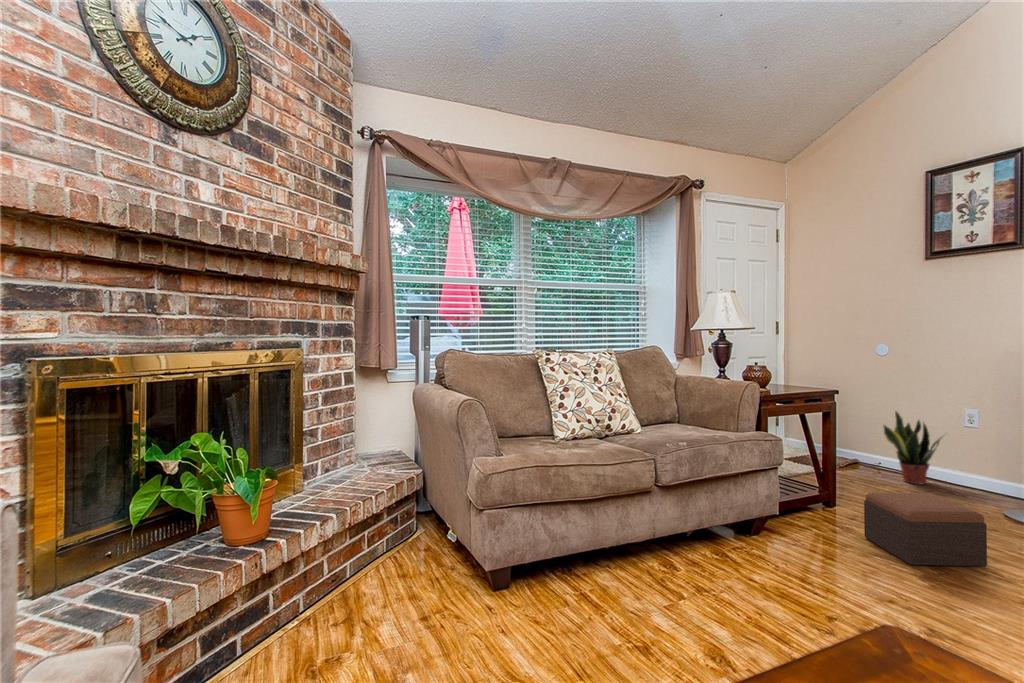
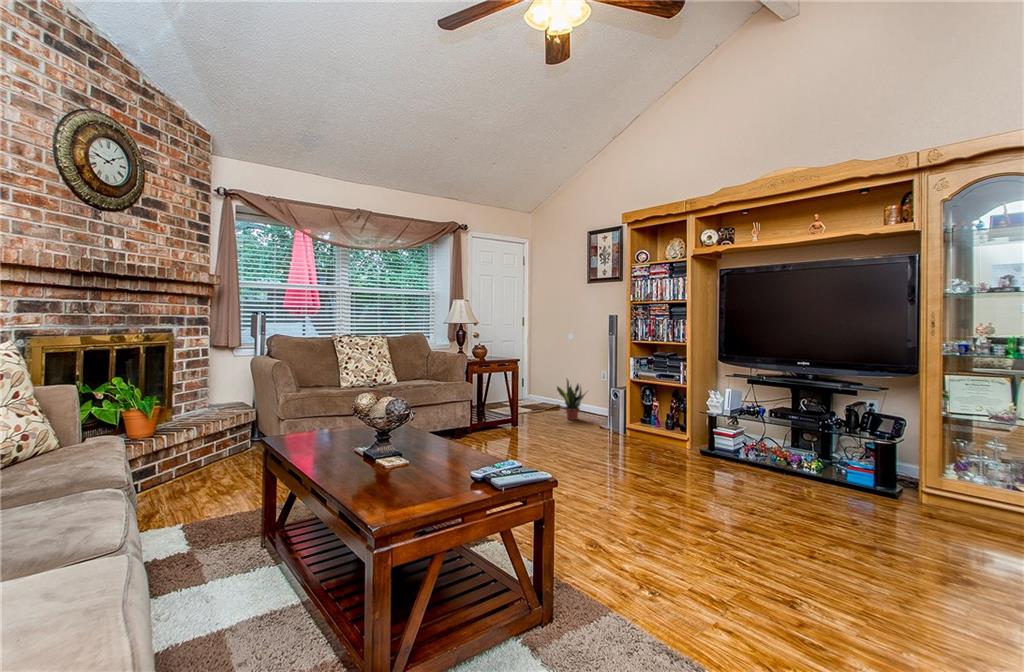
footstool: present [864,493,987,567] -> none [510,417,552,449]

